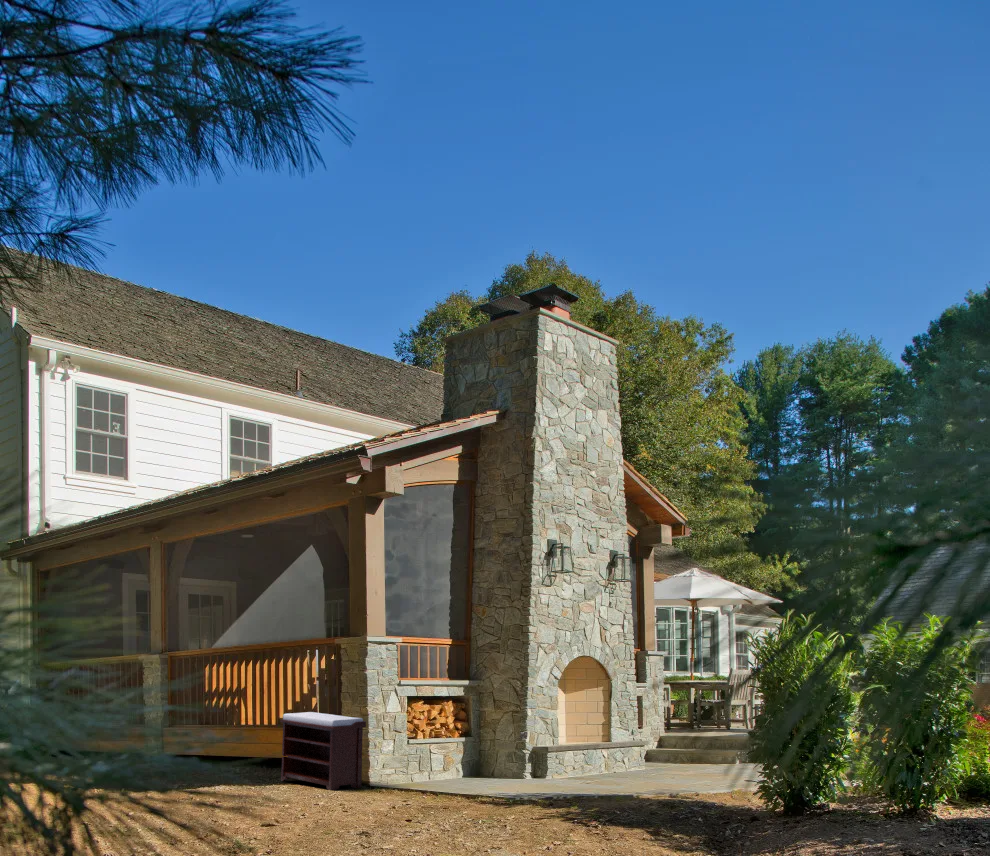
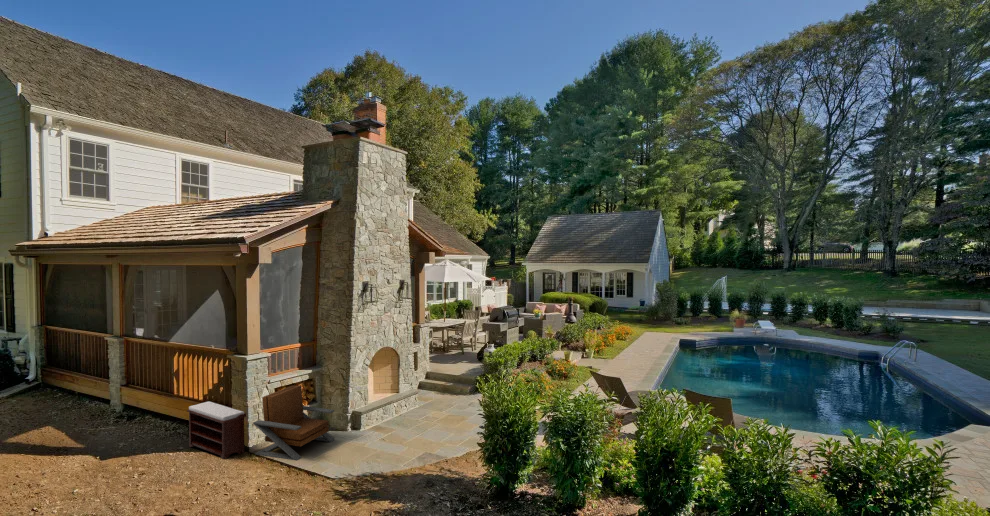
lounge chair: none [376,690,501,797] -> present [253,386,334,460]

